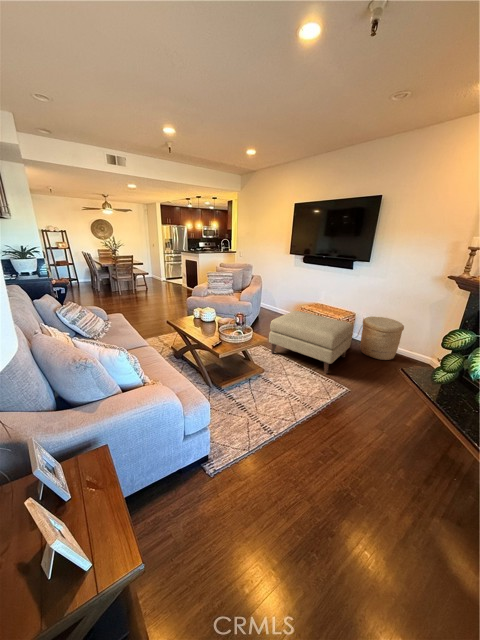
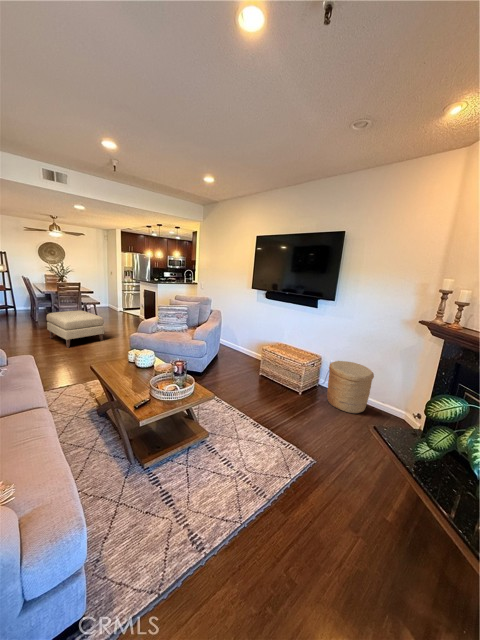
ottoman: present [269,311,353,373] -> present [46,310,104,348]

